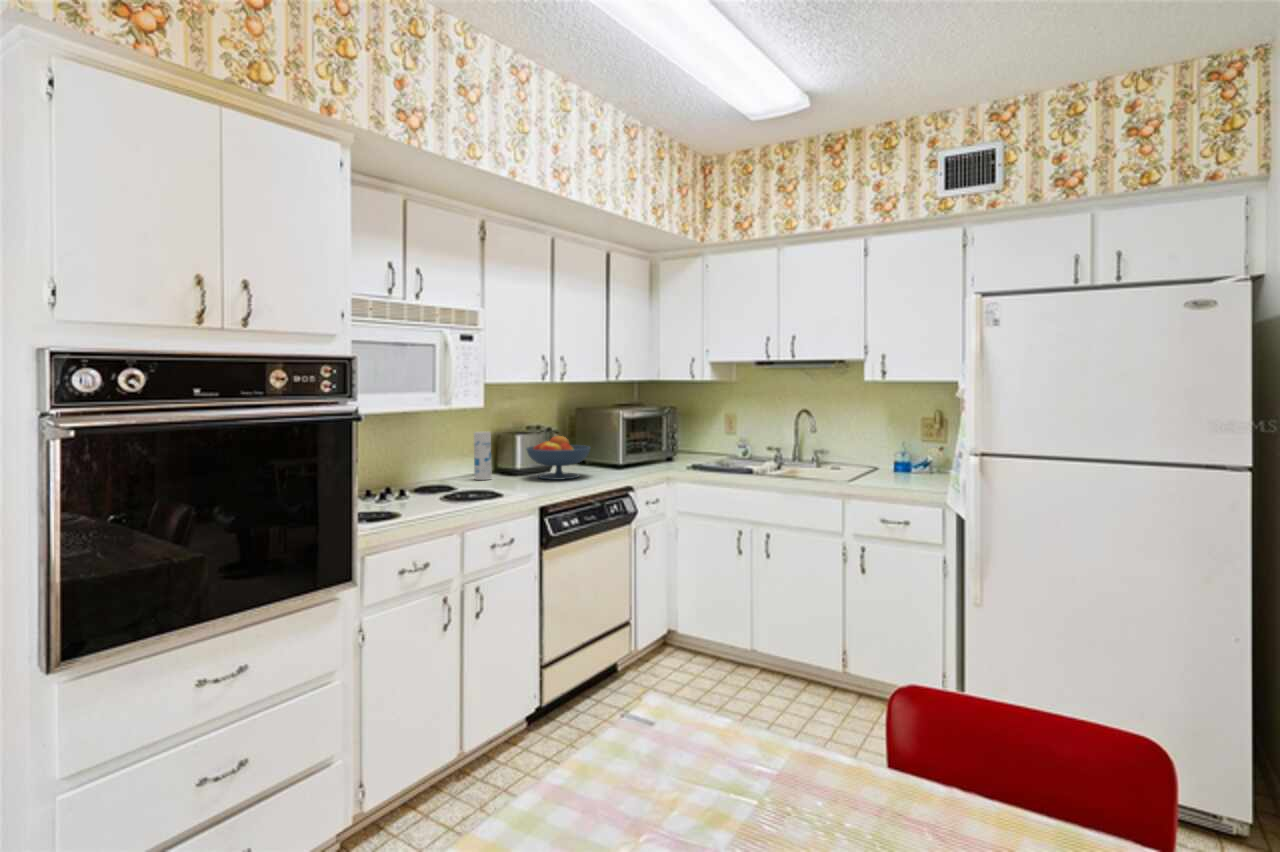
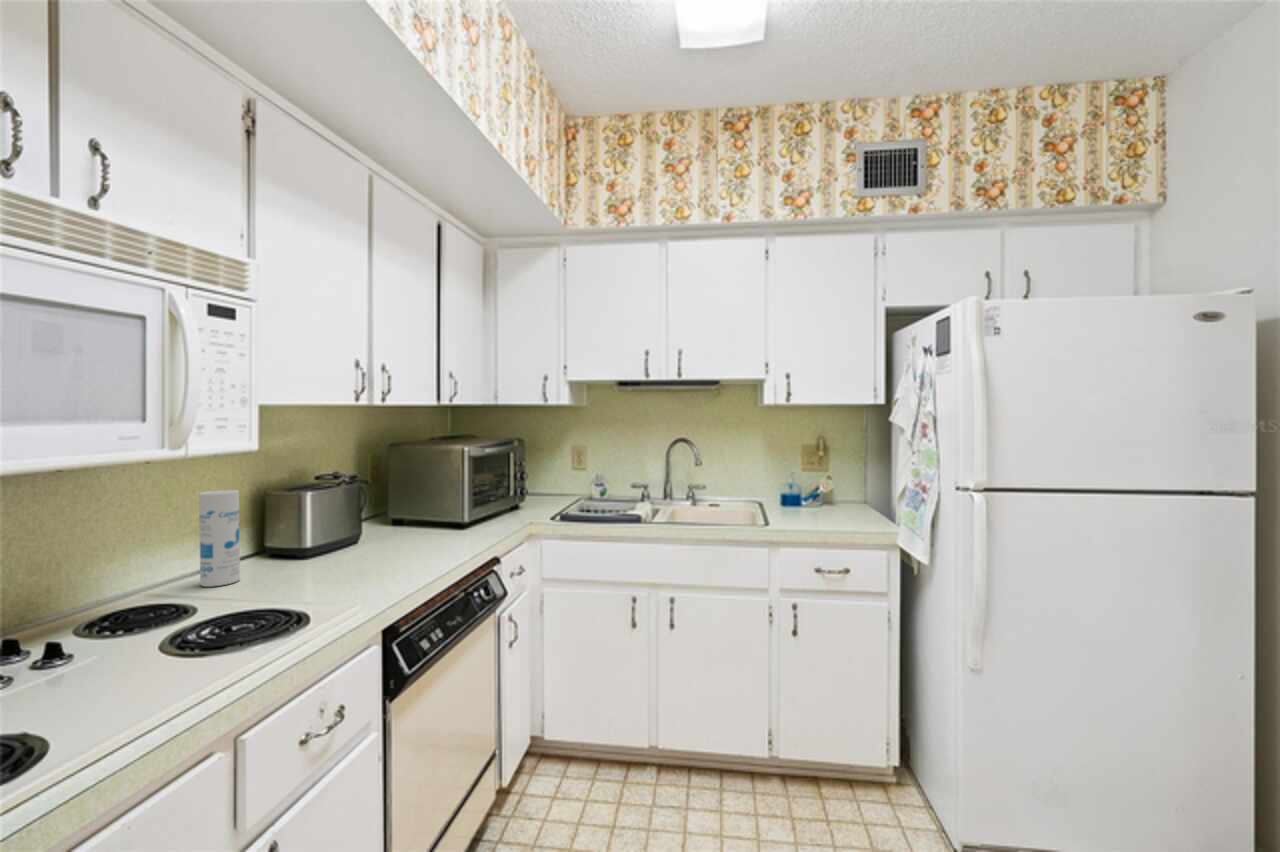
fruit bowl: present [526,436,590,480] -> none [315,488,438,570]

